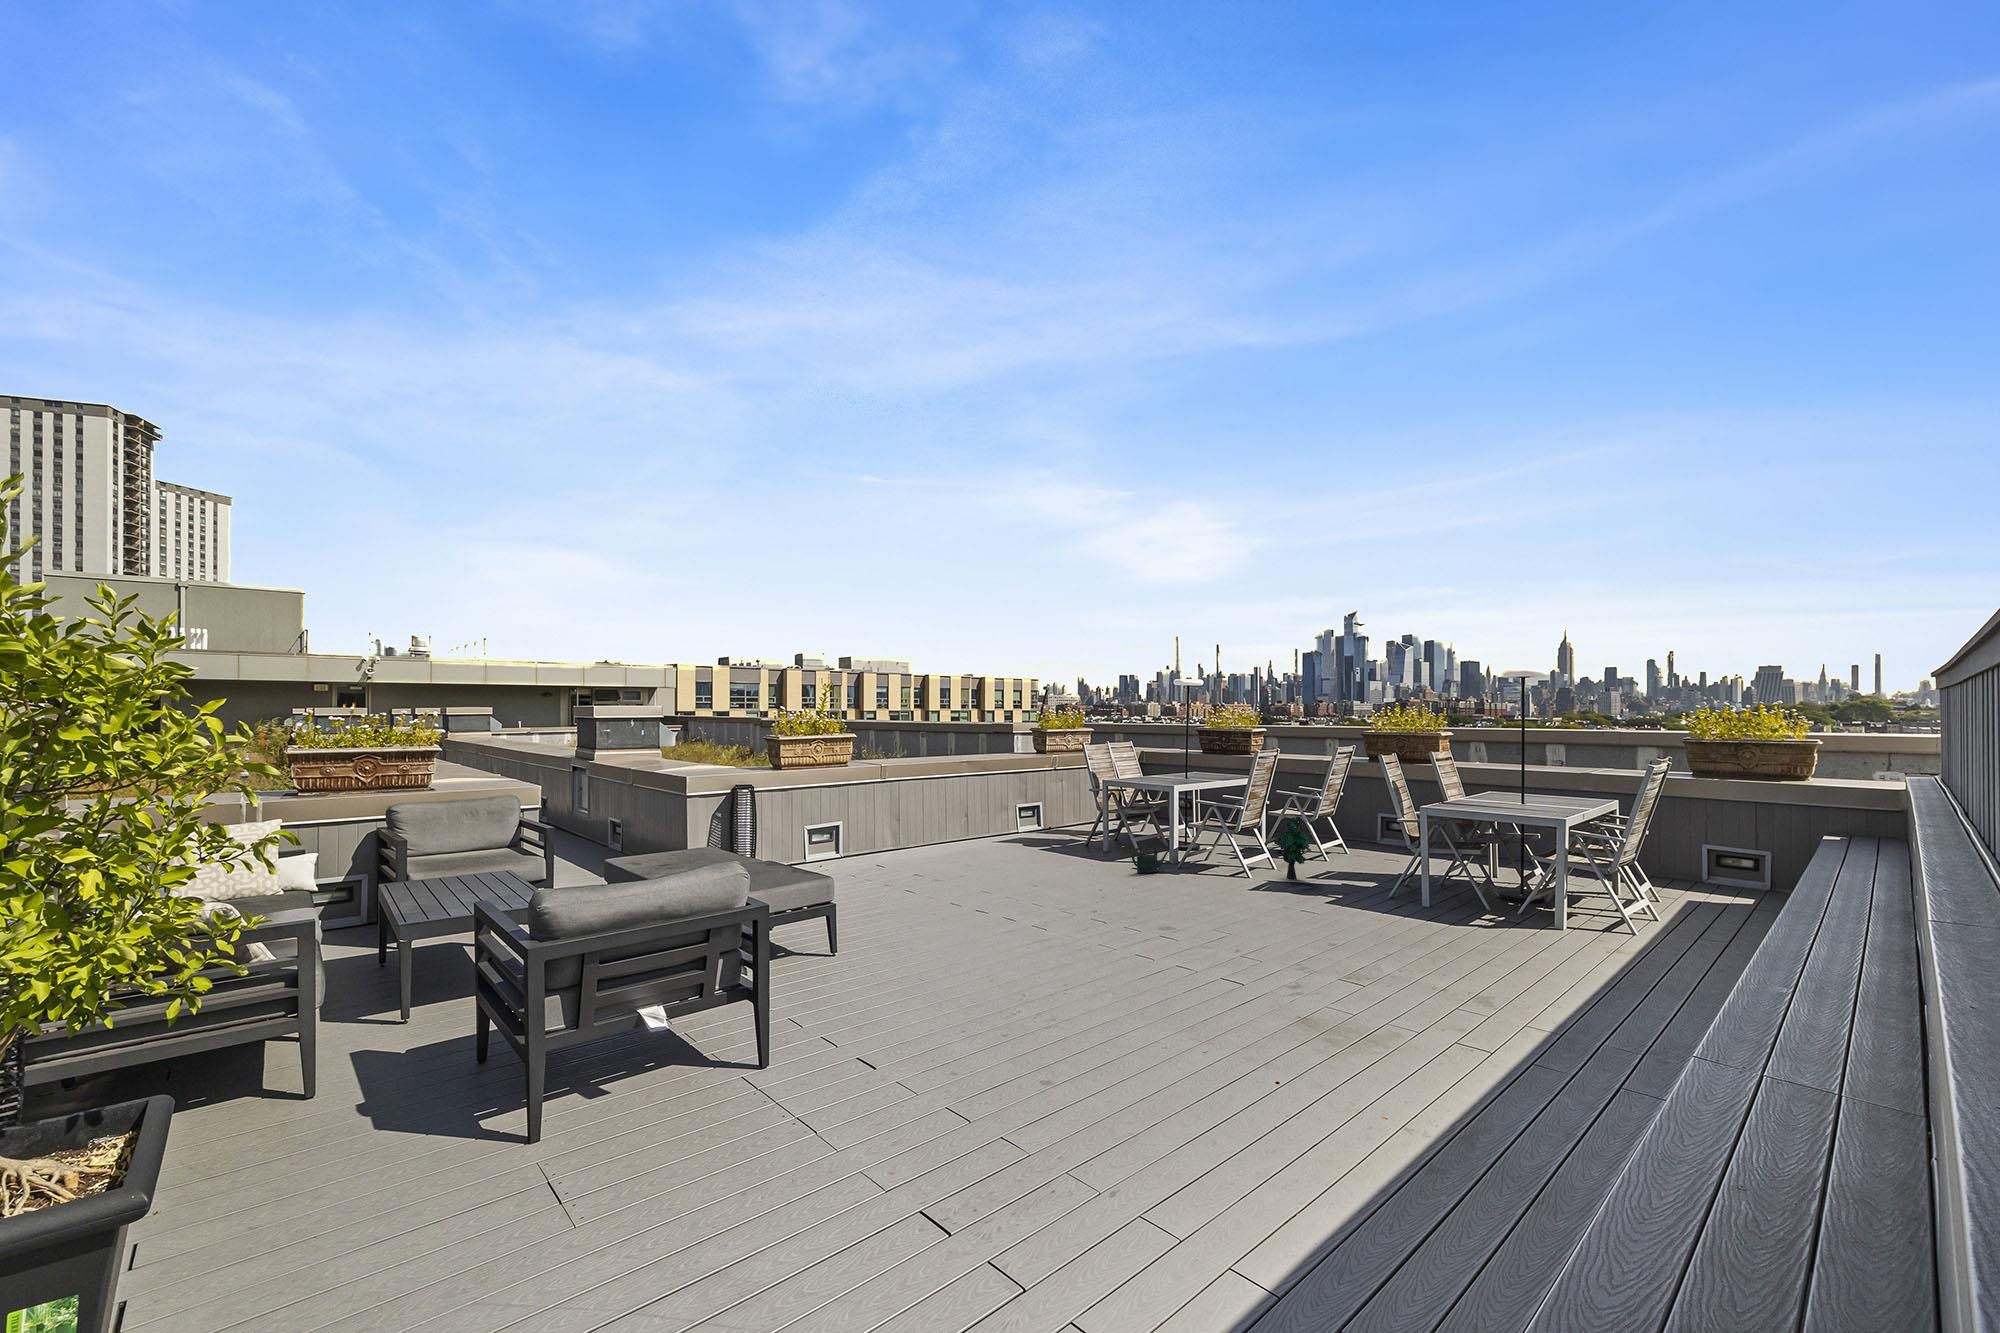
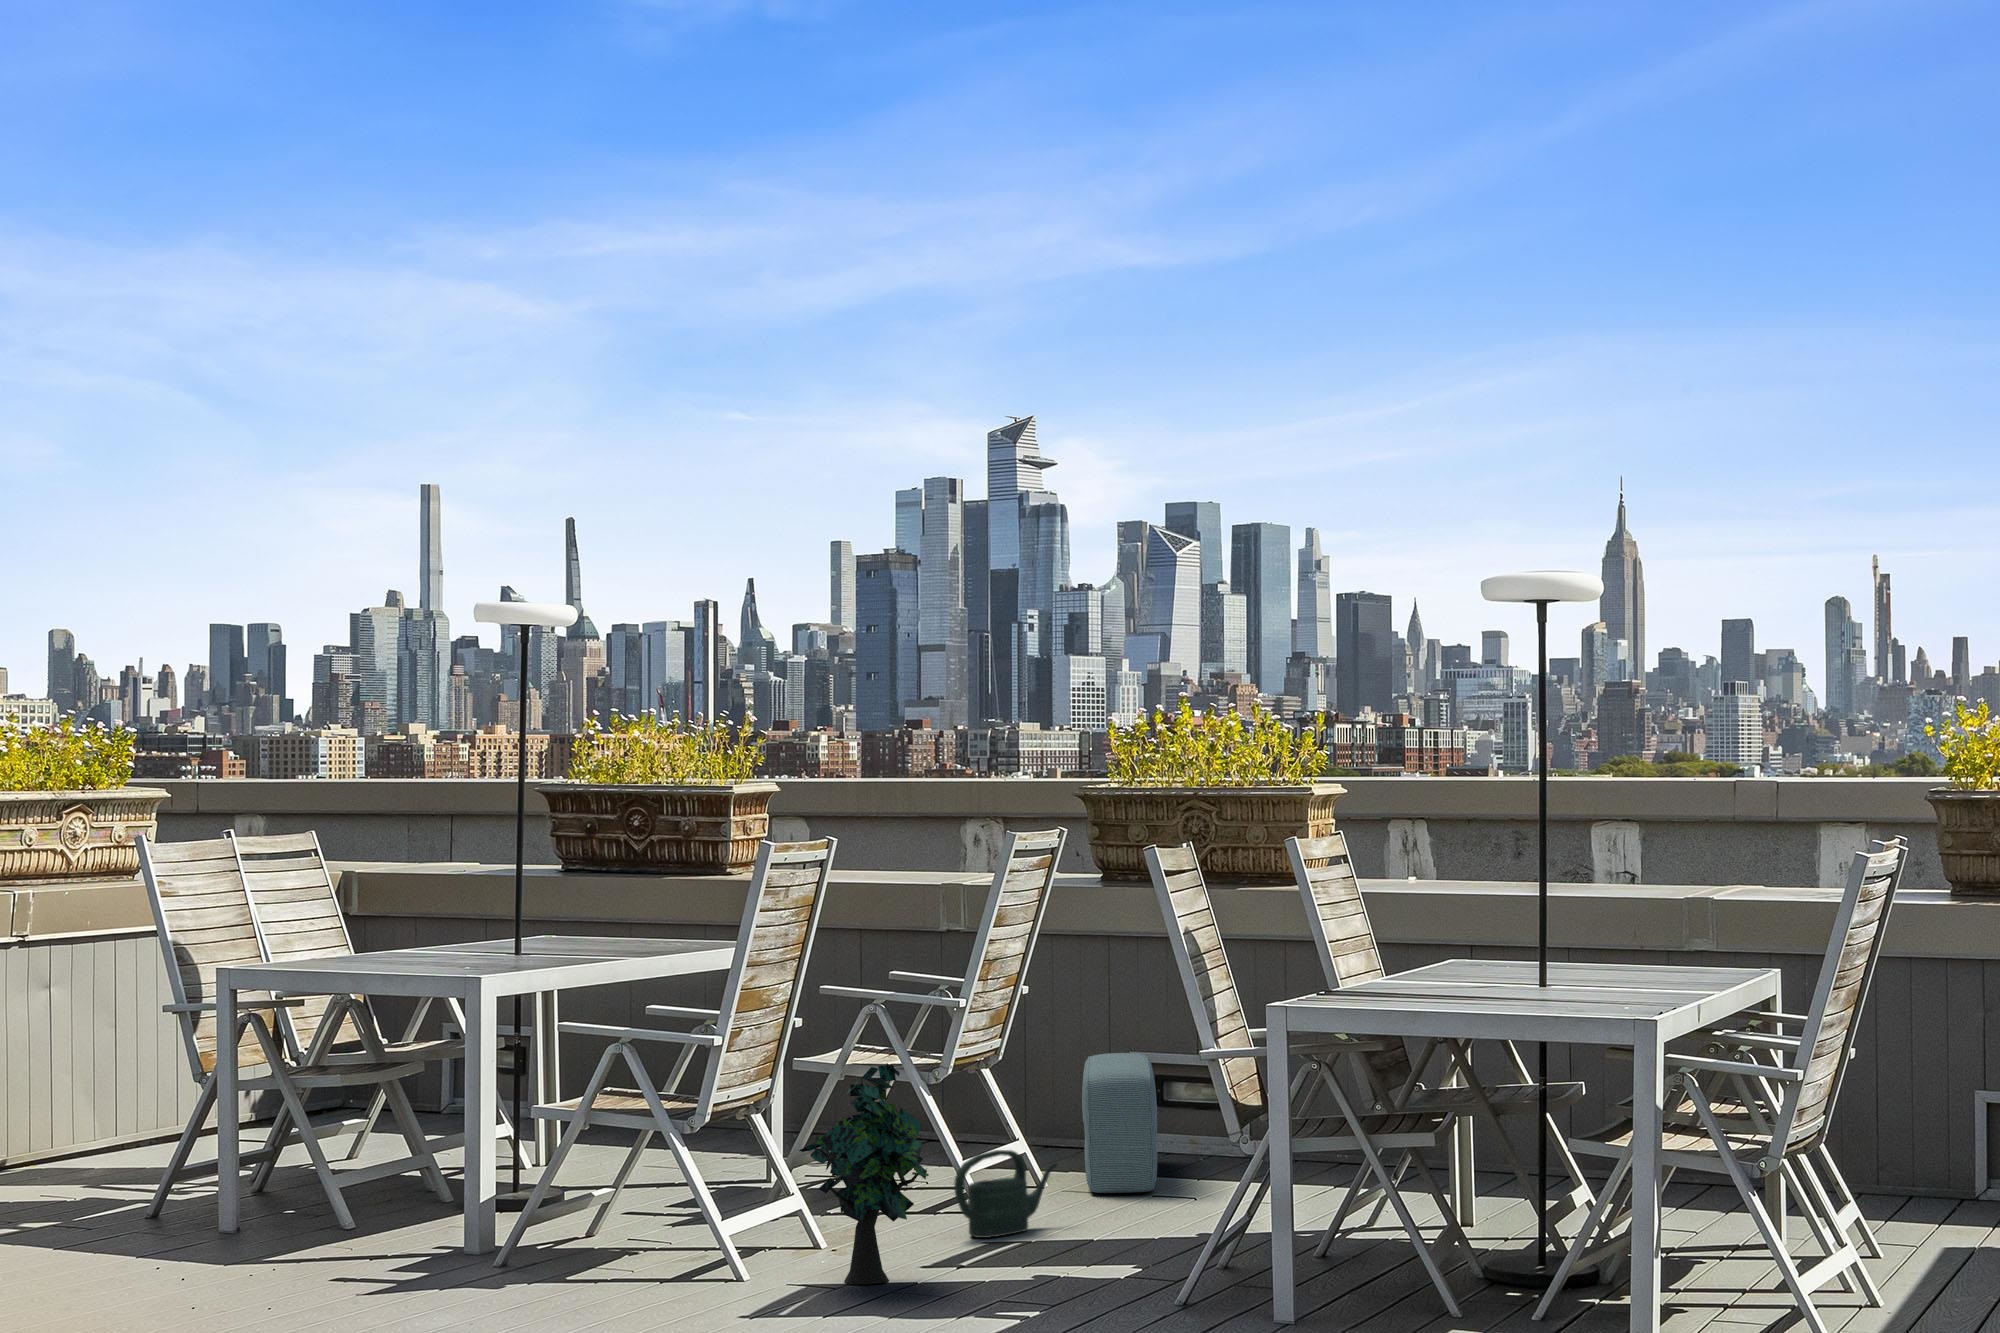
pouf: none [1361,815,1386,860] -> present [1082,1053,1157,1193]
watering can: present [1132,846,1170,873] -> present [954,1150,1057,1238]

